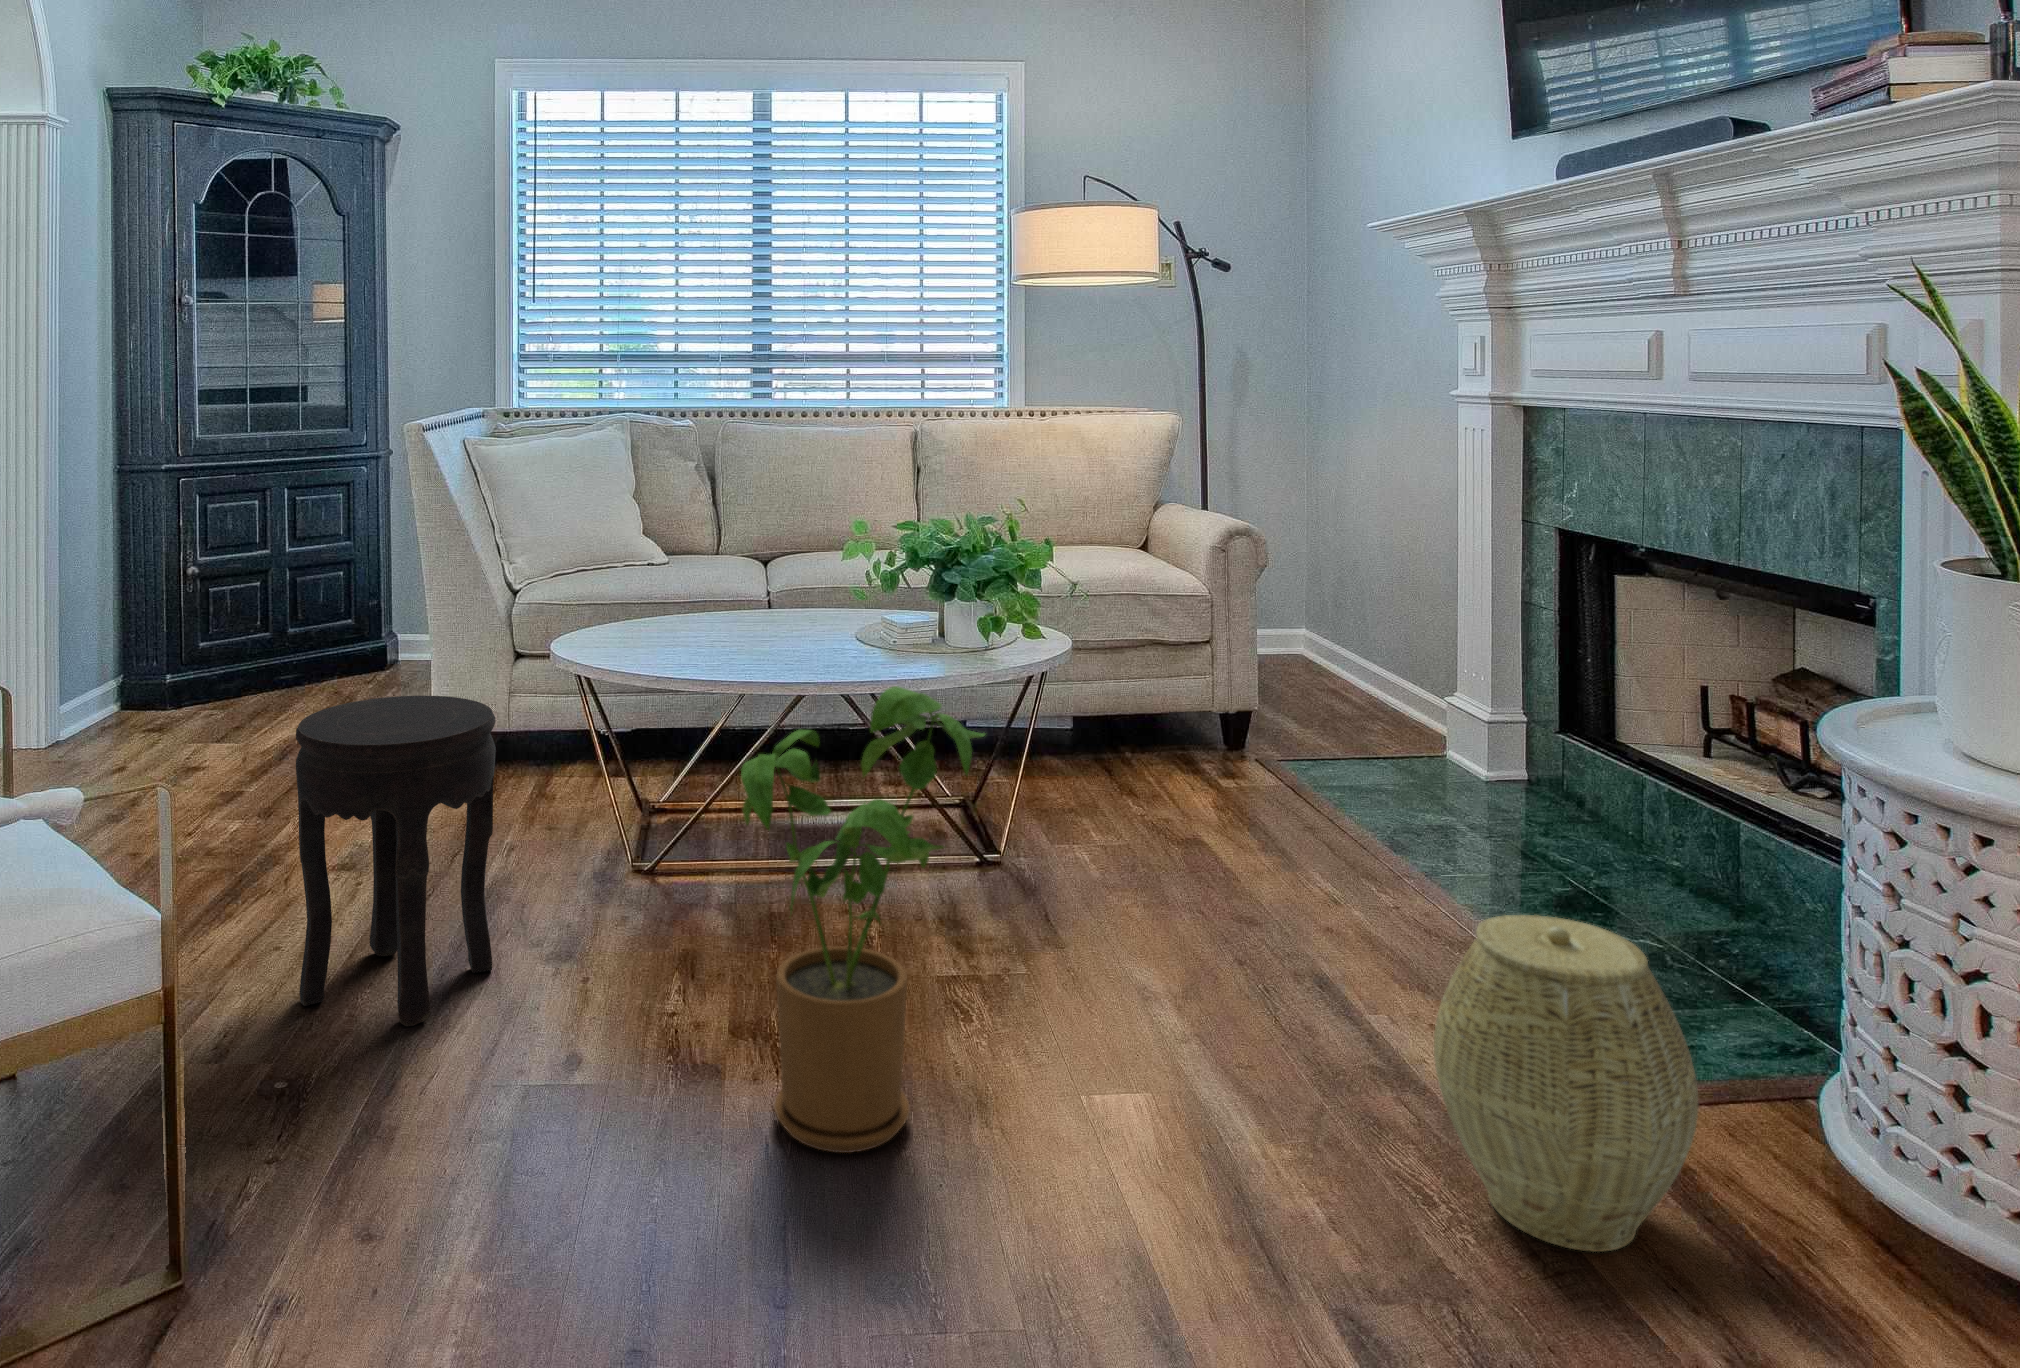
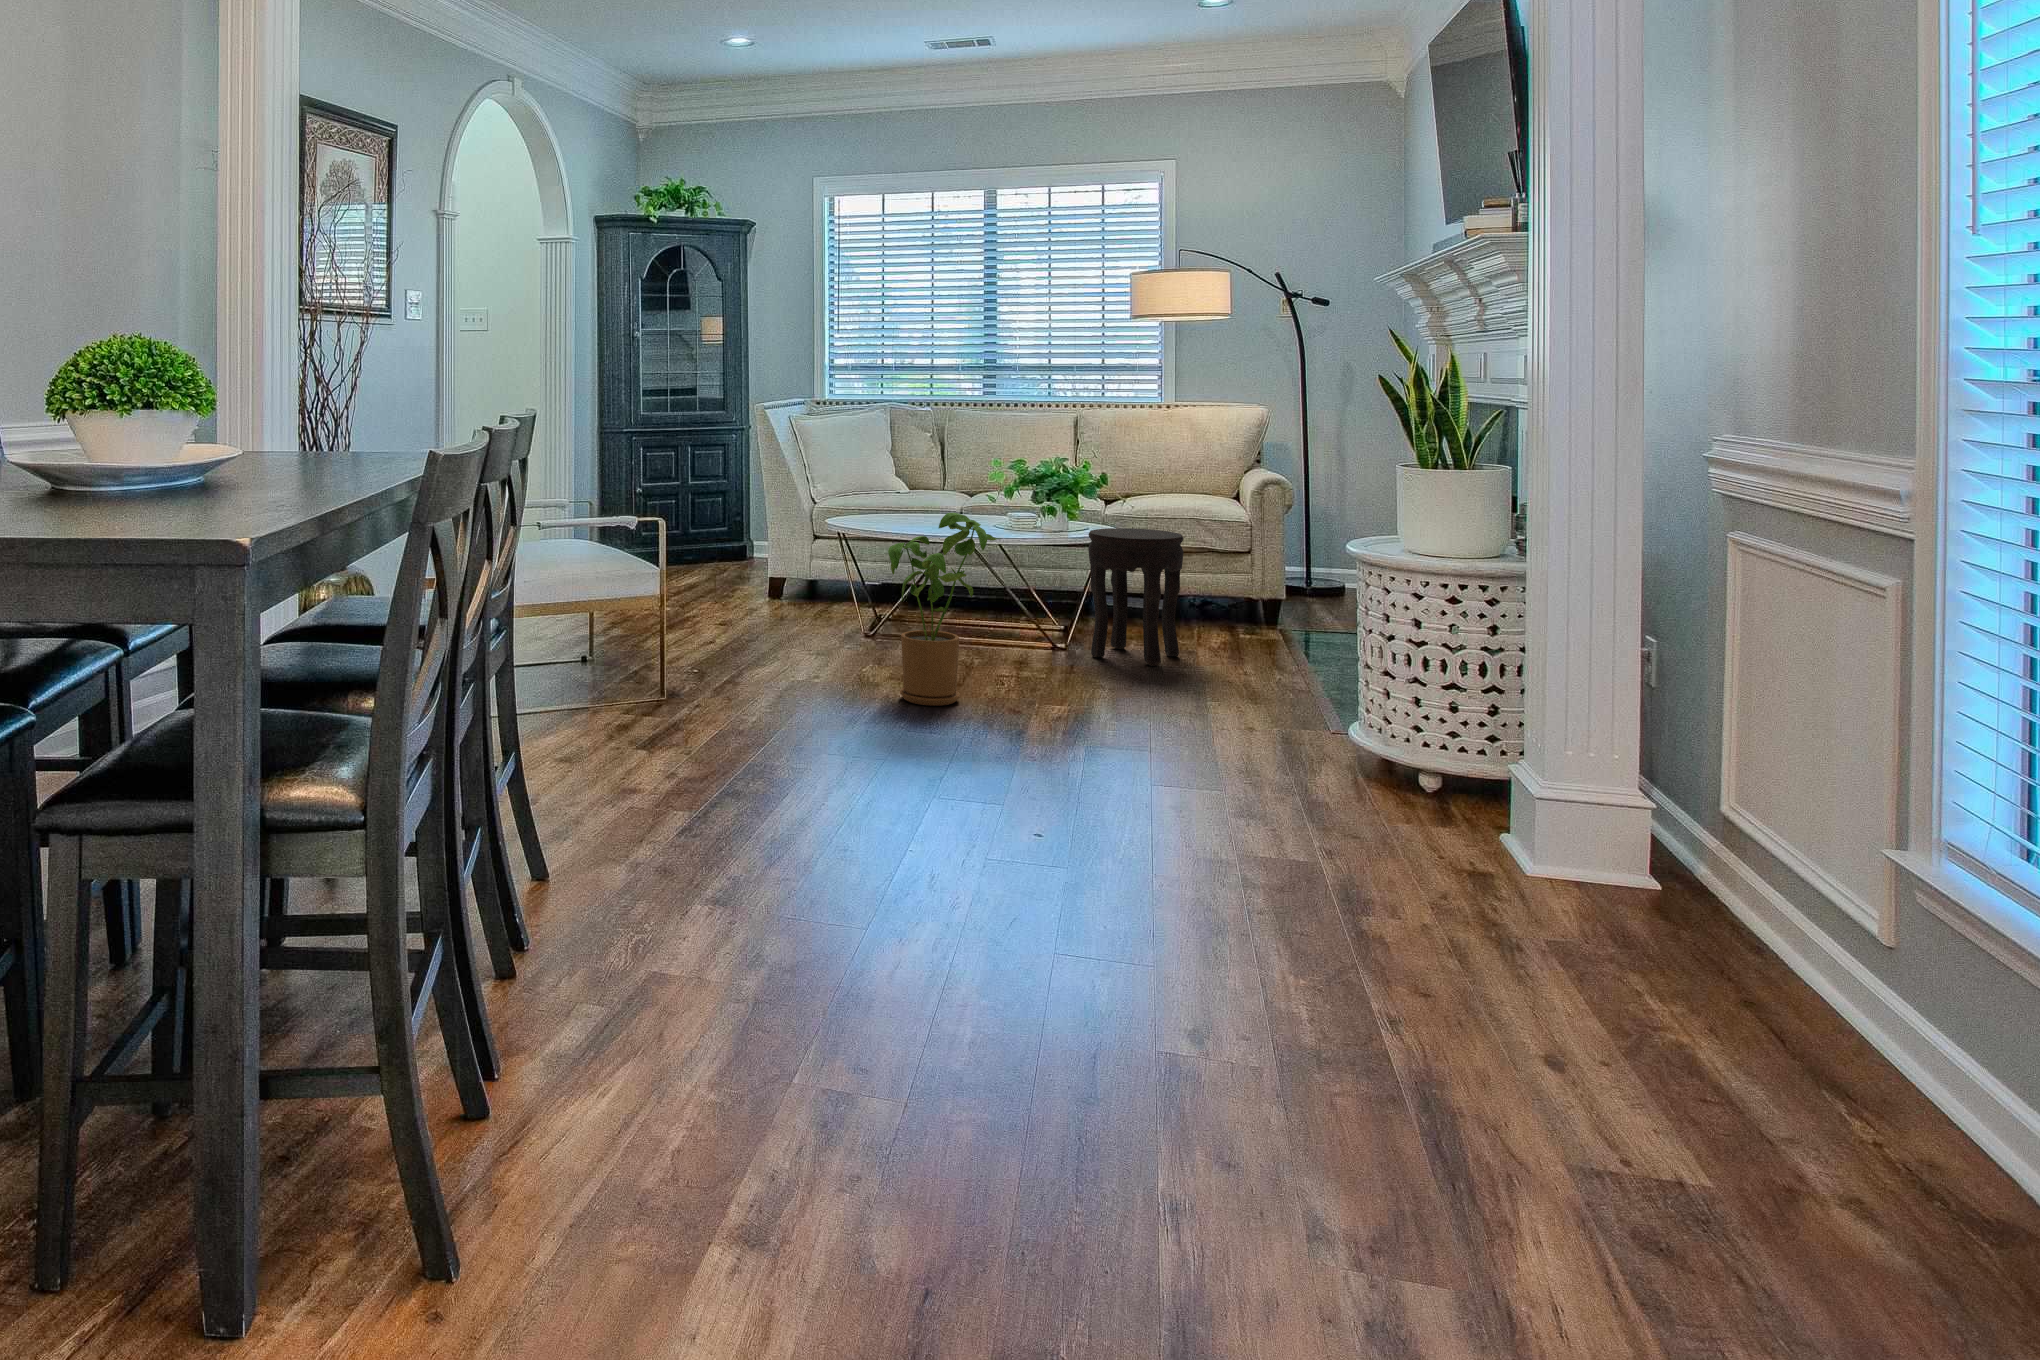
side table: present [296,696,496,1026] -> present [1088,528,1184,666]
woven basket: present [1434,915,1698,1252] -> none [1182,620,1294,753]

